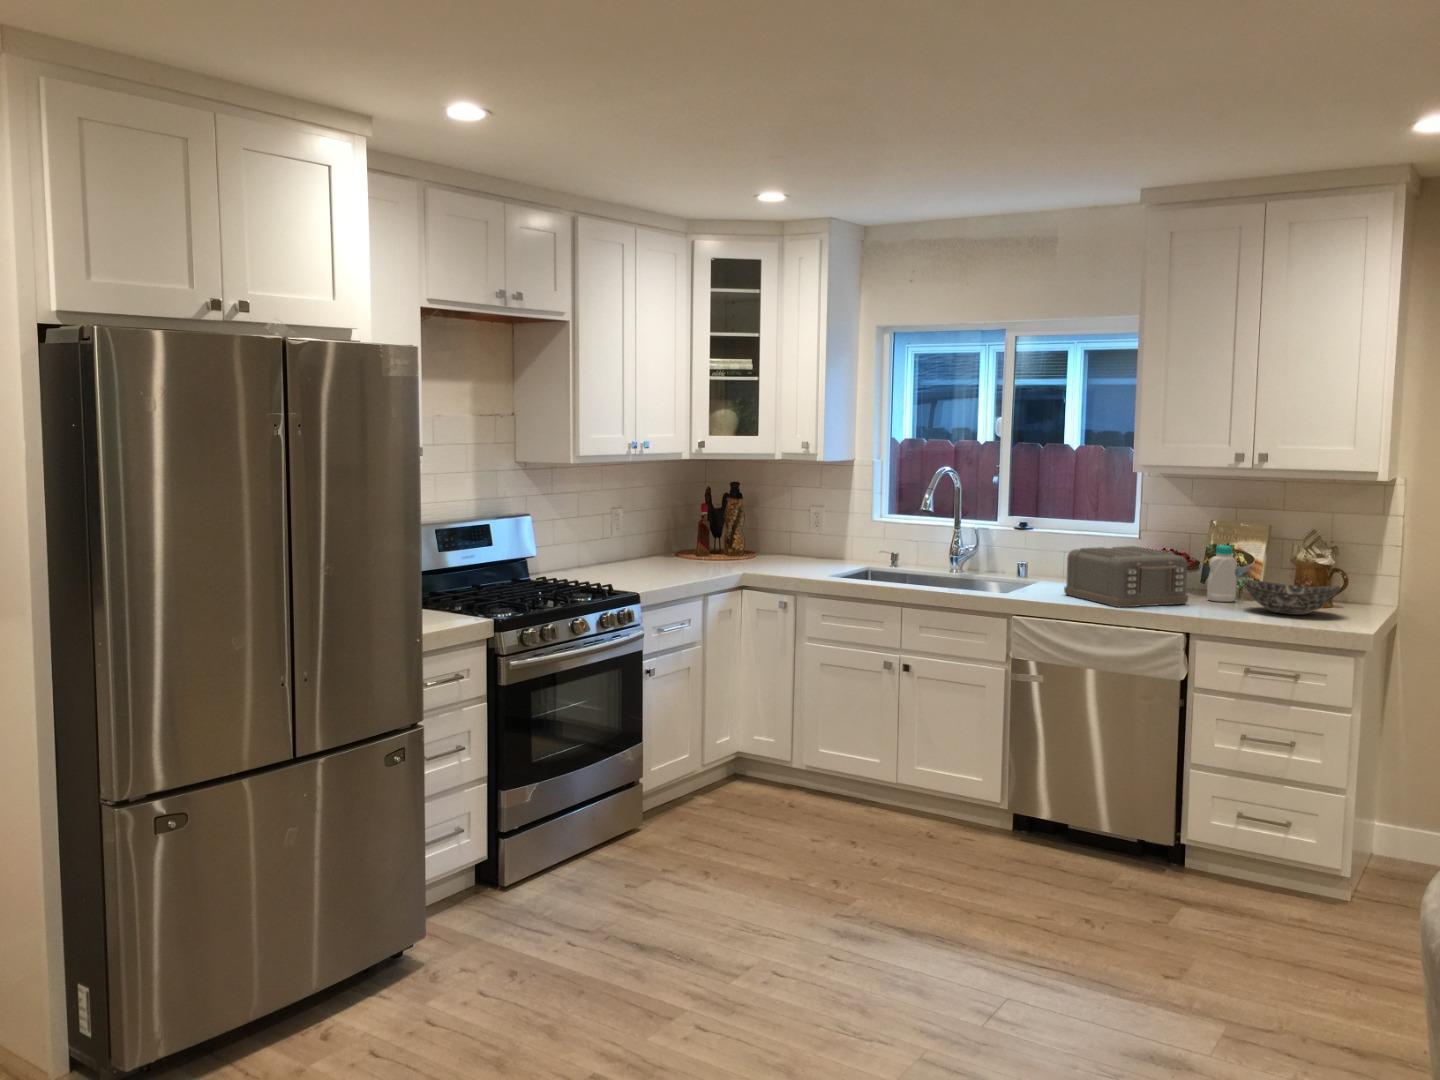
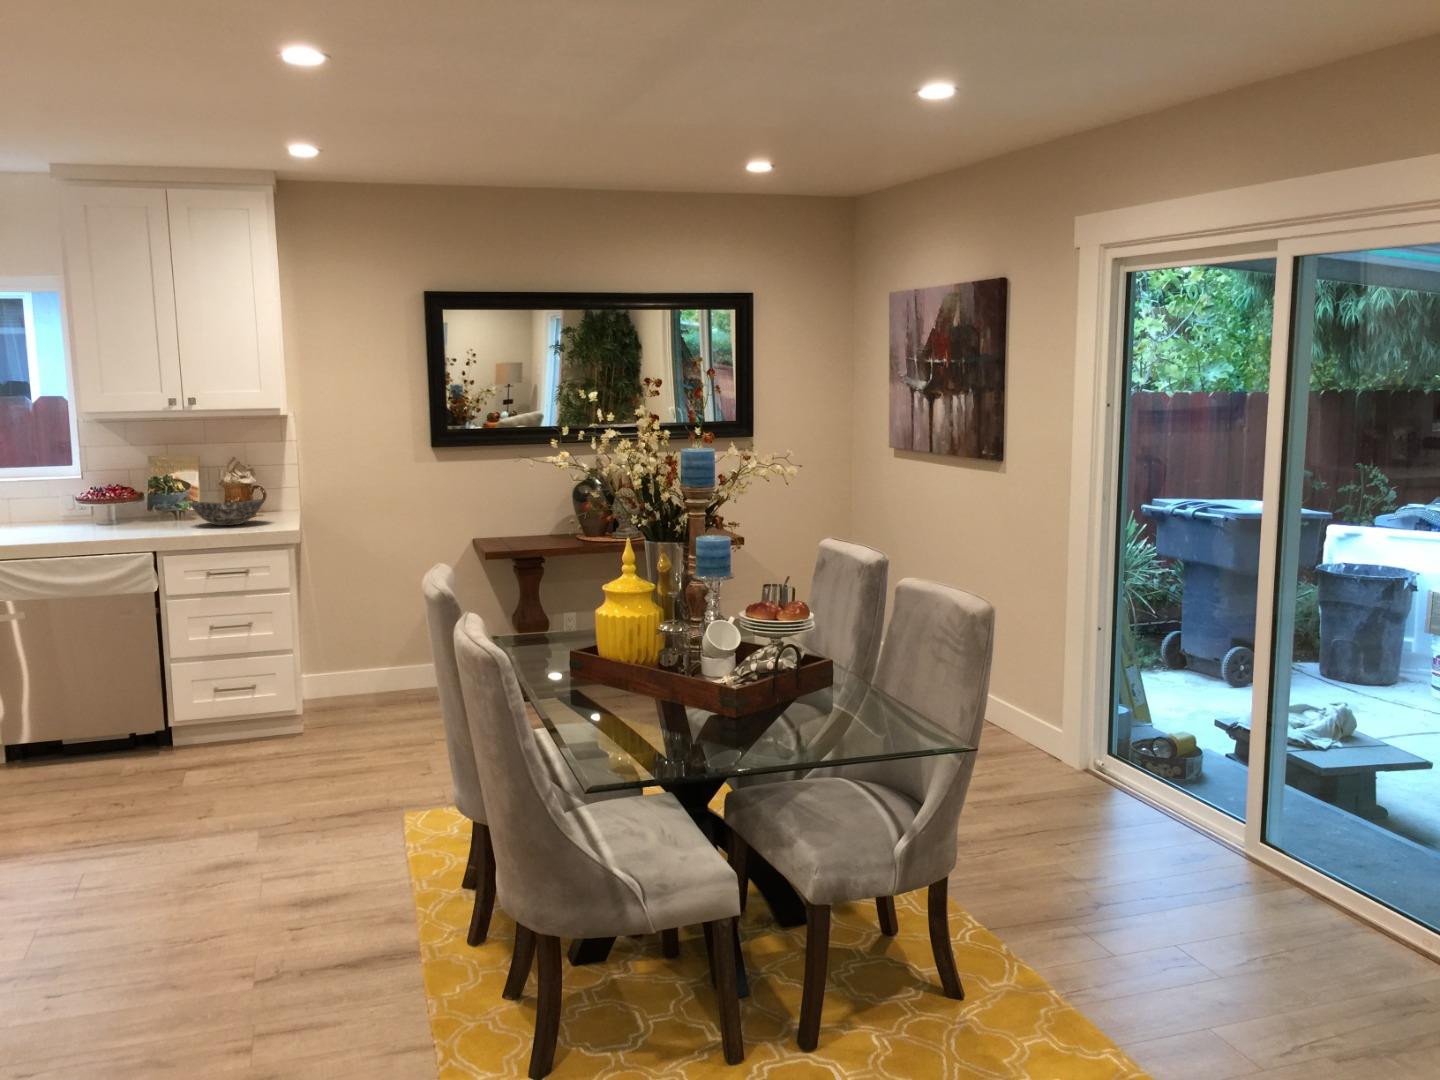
bottle: present [1207,545,1237,602] -> none [155,476,181,524]
toaster: present [1064,546,1188,607] -> none [24,485,145,539]

